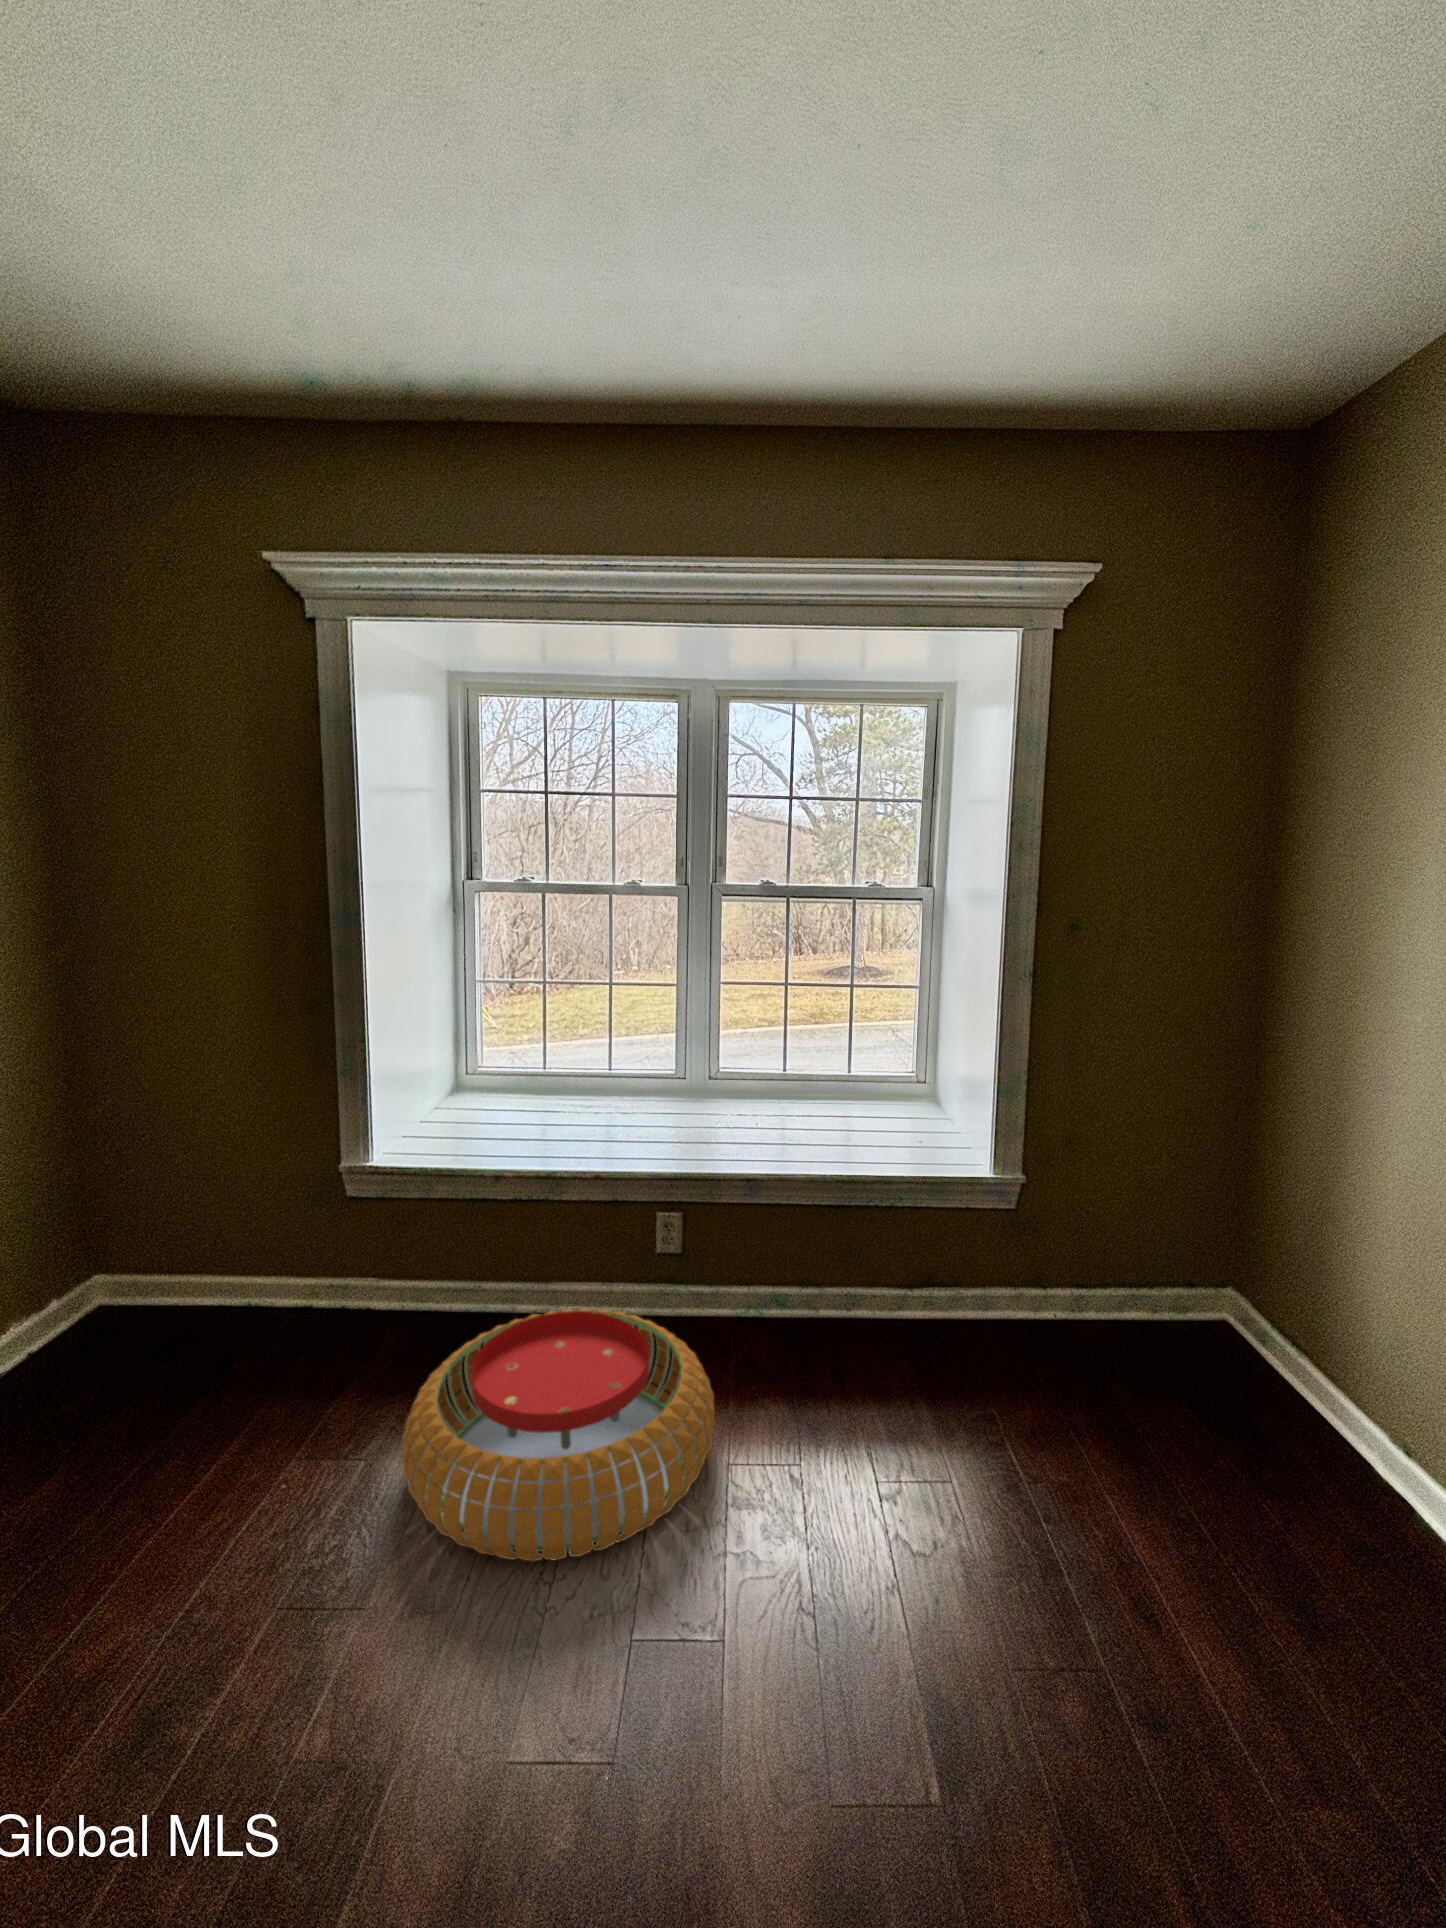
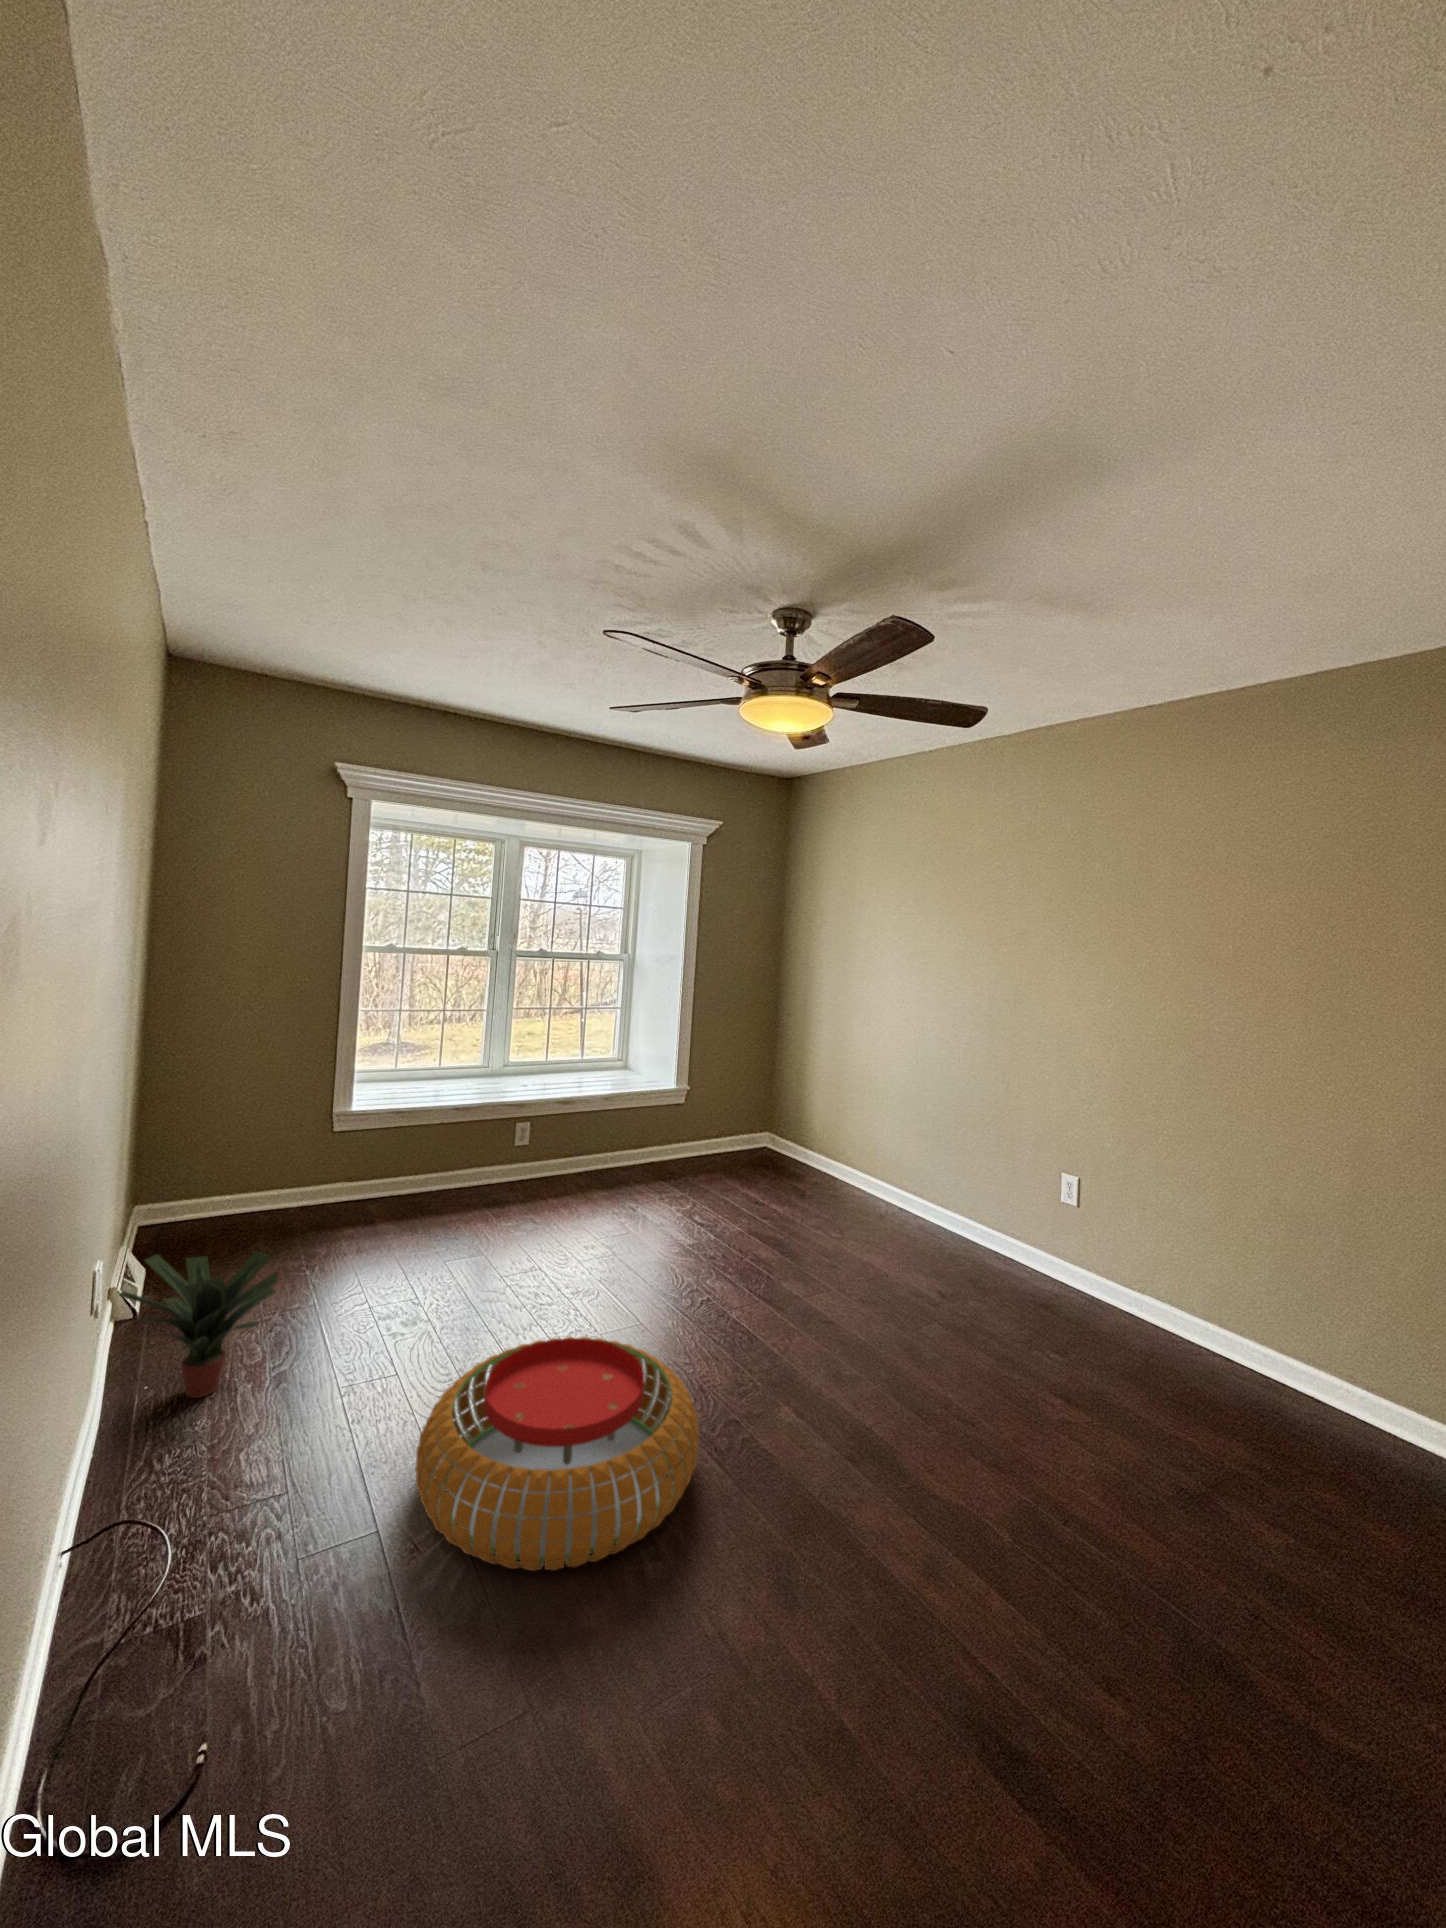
potted plant: none [75,1229,250,1387] -> present [120,1251,279,1398]

